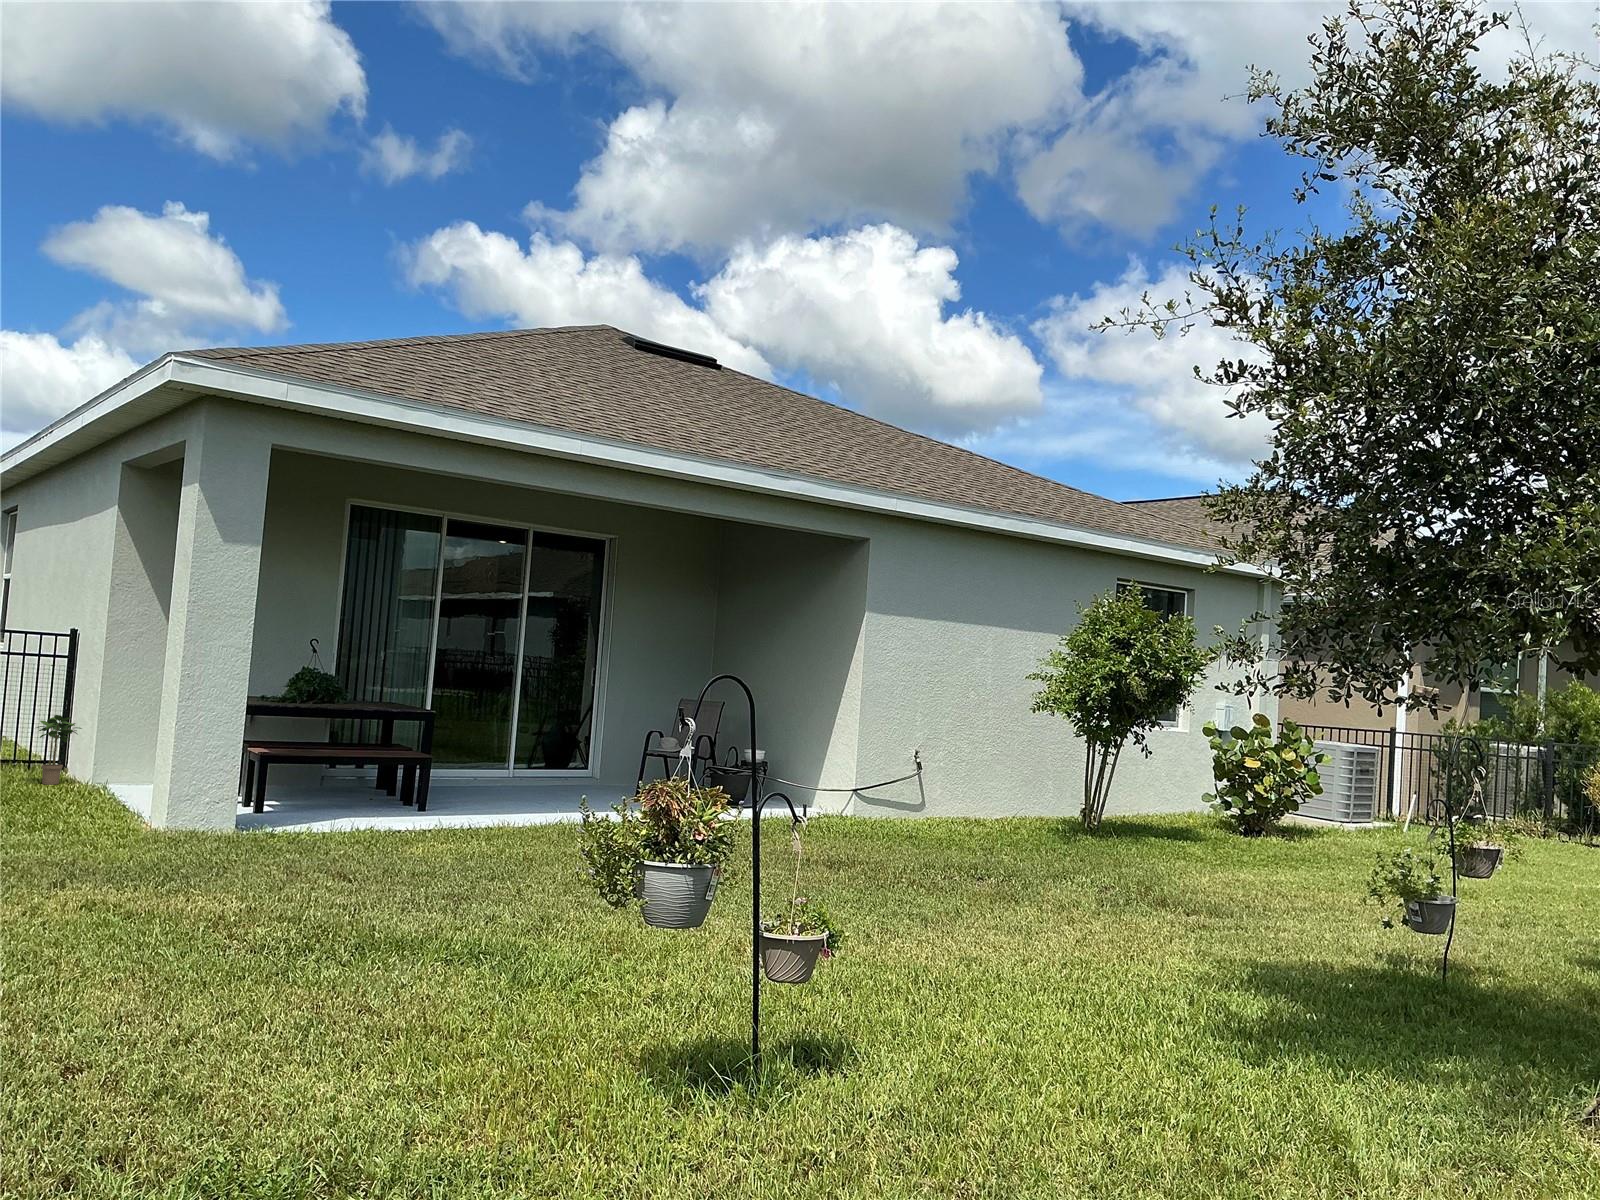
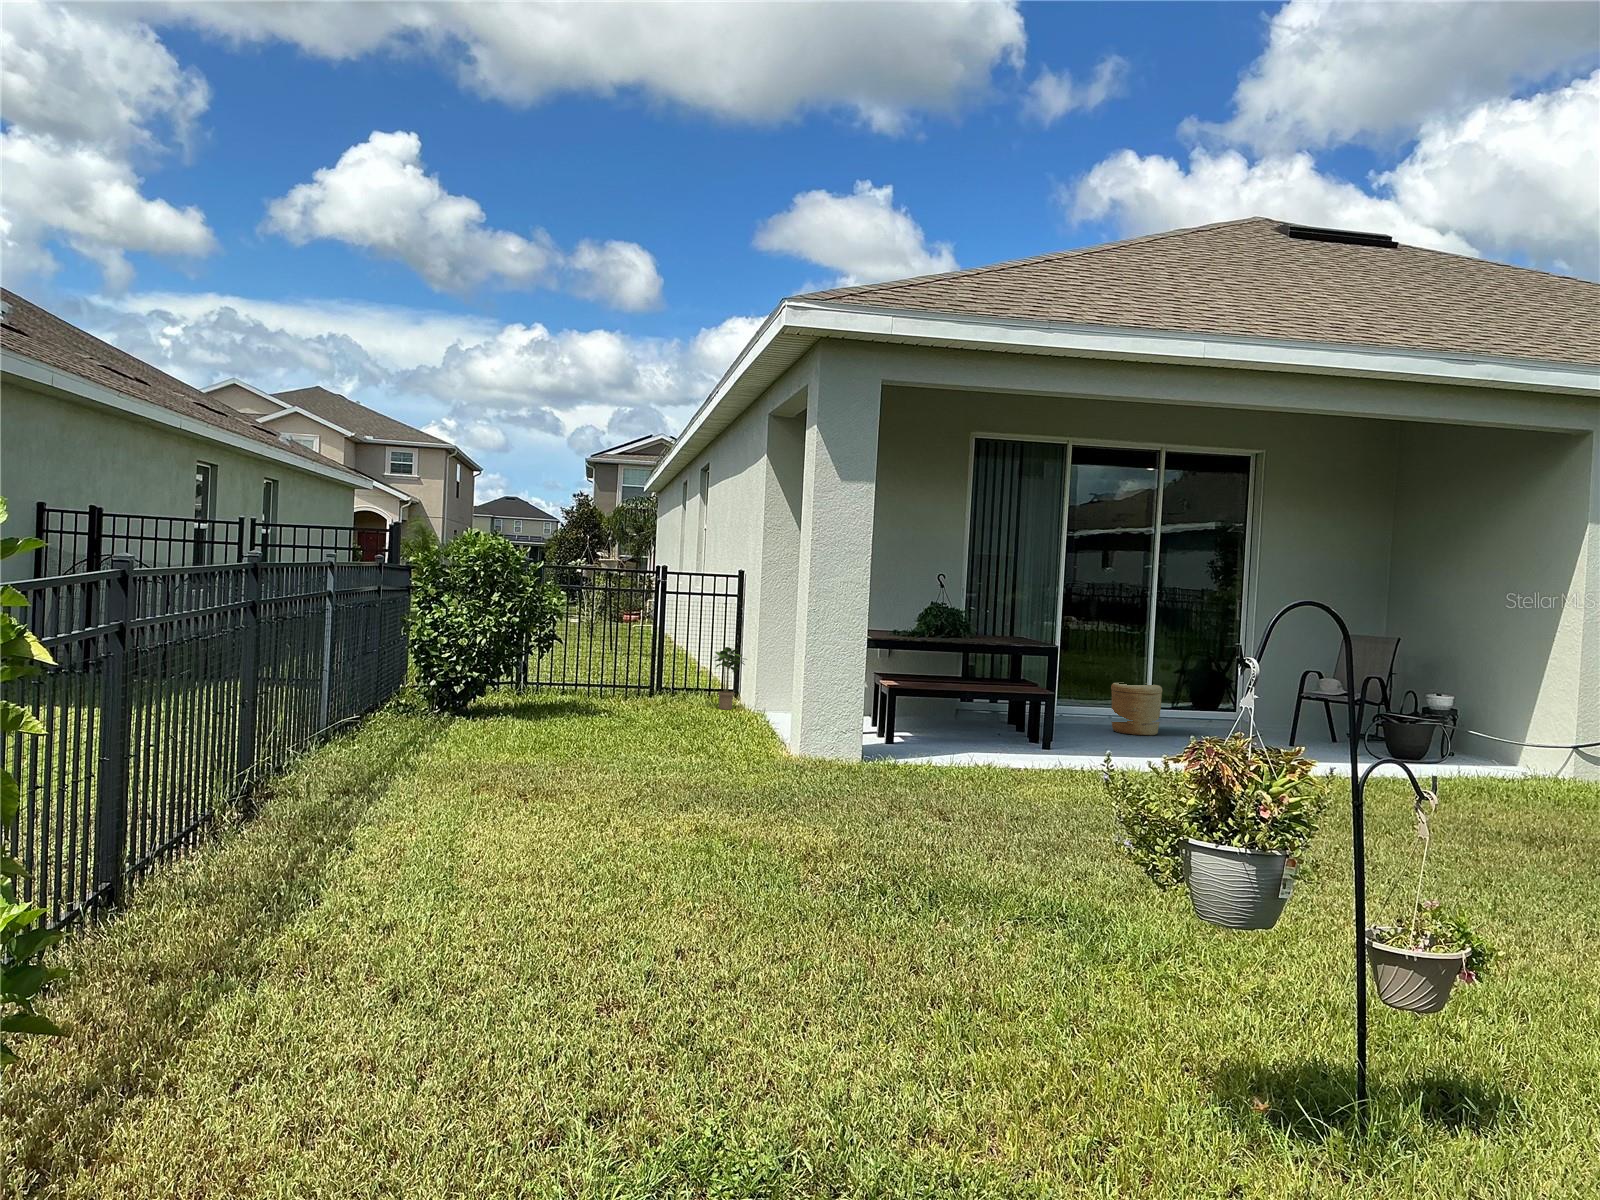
woven basket: none [477,744,525,793] -> present [1111,683,1162,735]

